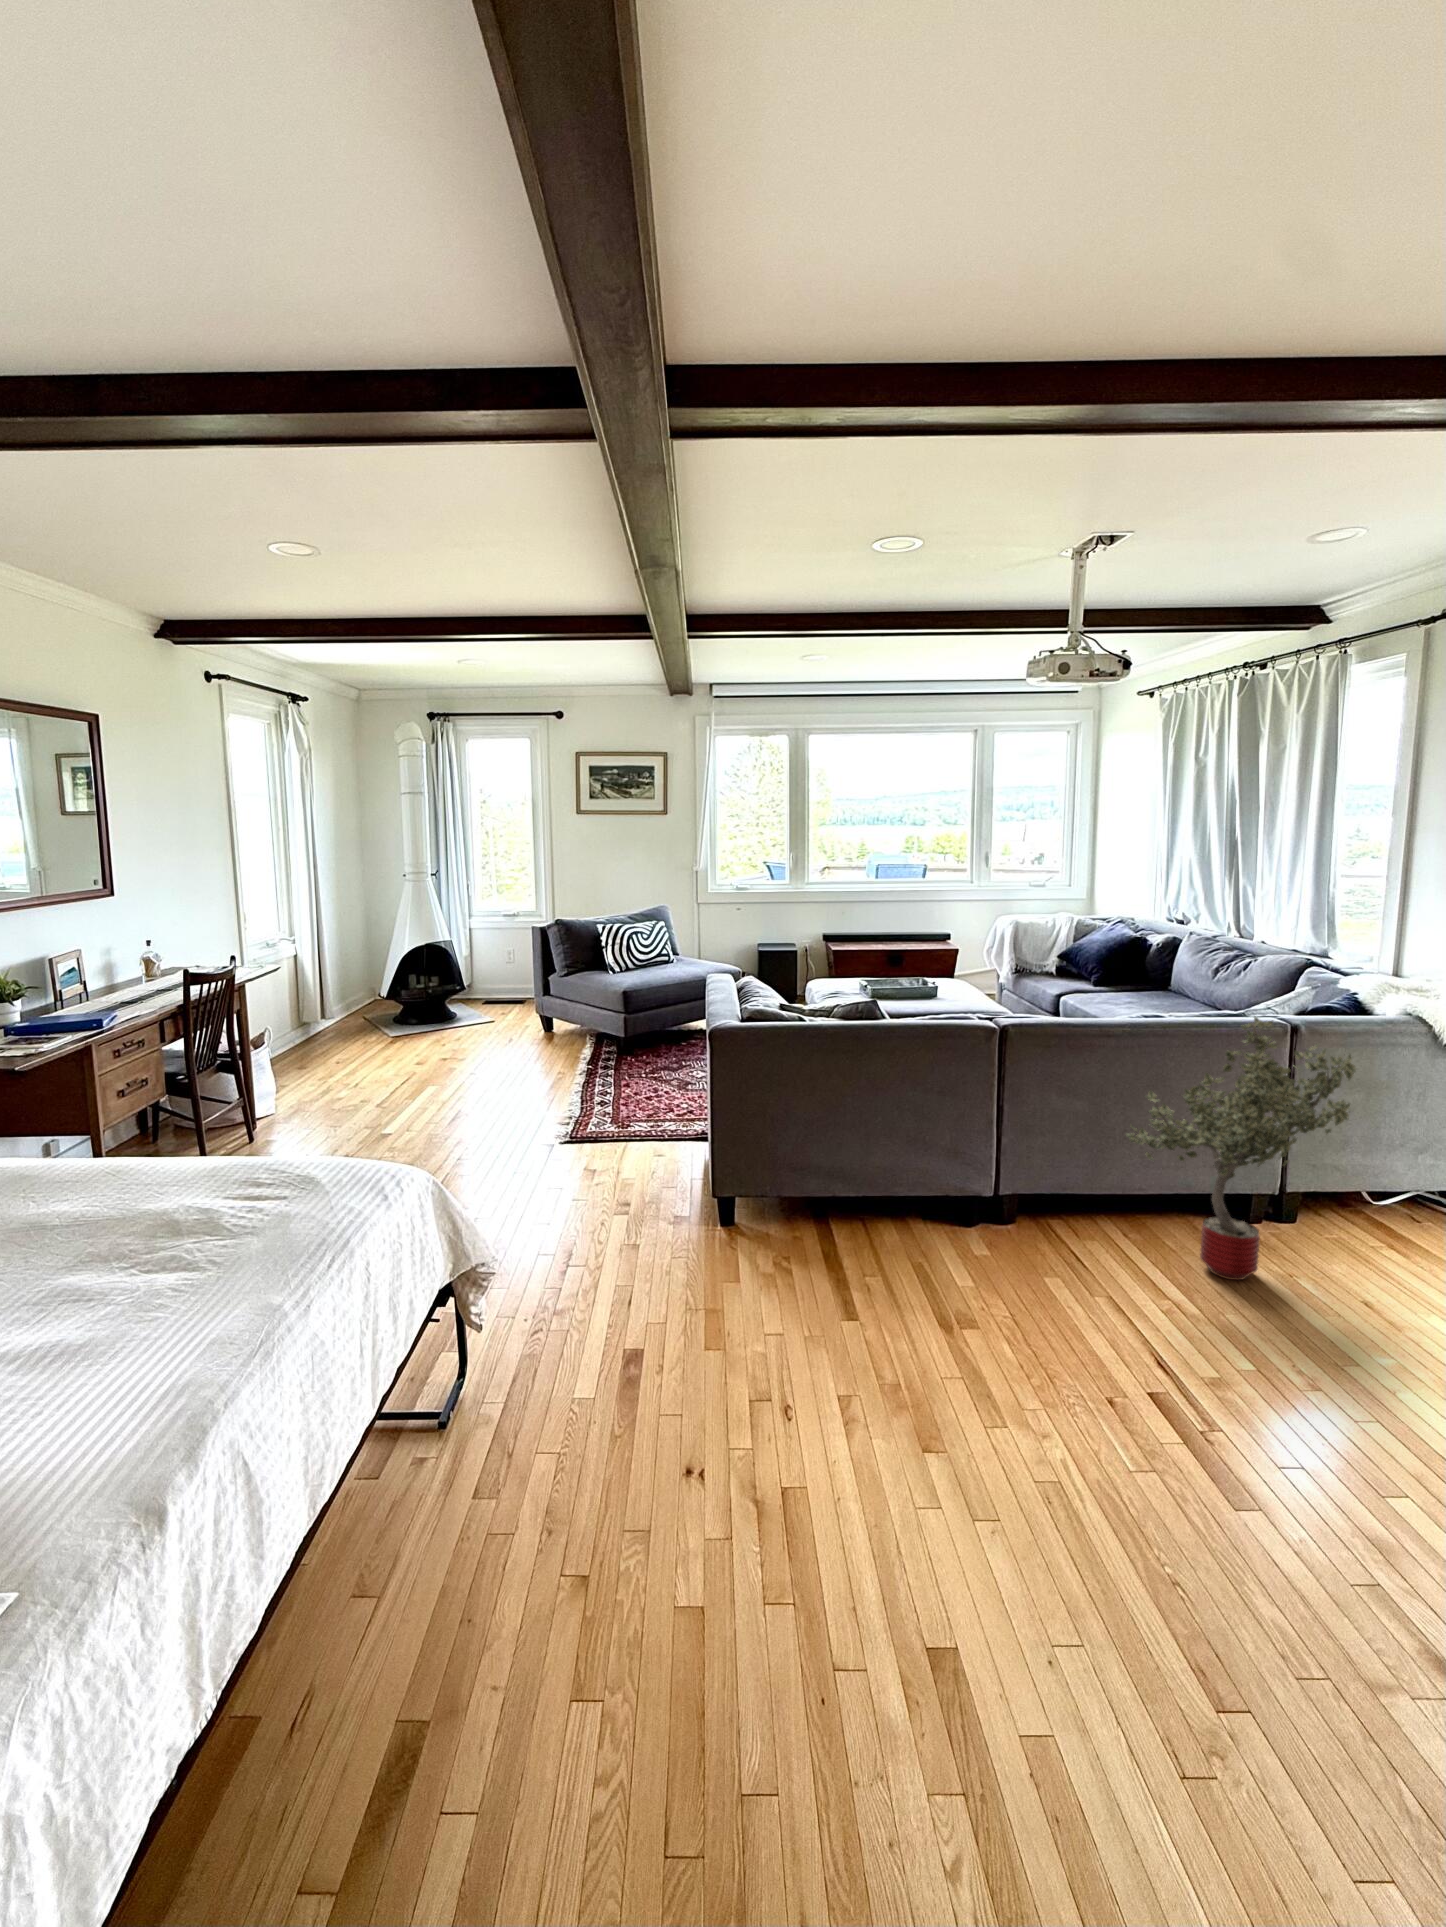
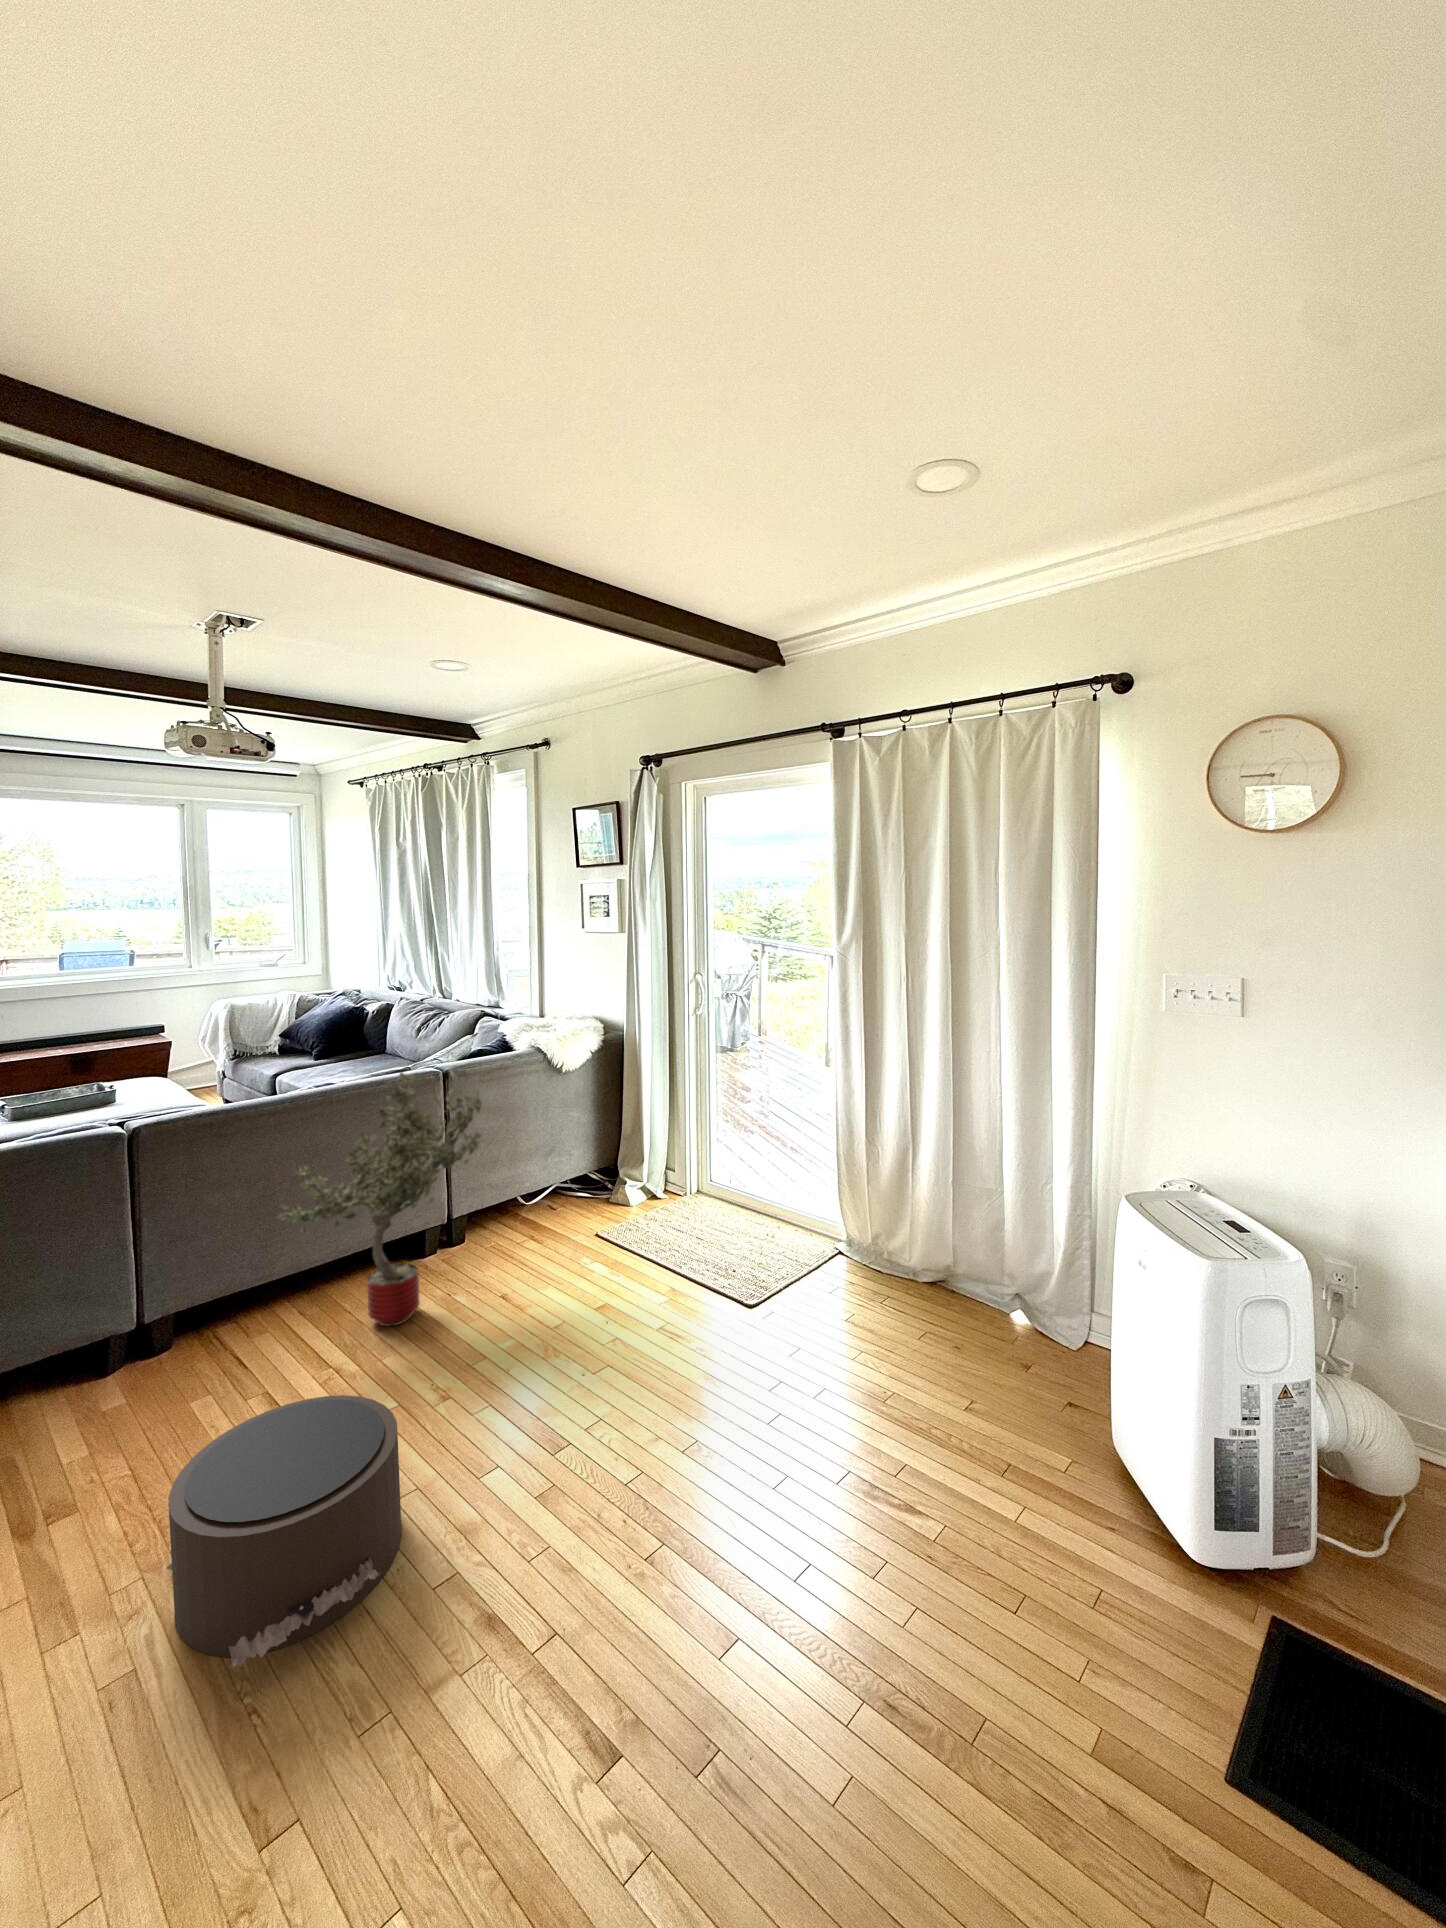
pouf: none [1066,1312,1302,1532] -> present [166,1395,402,1667]

